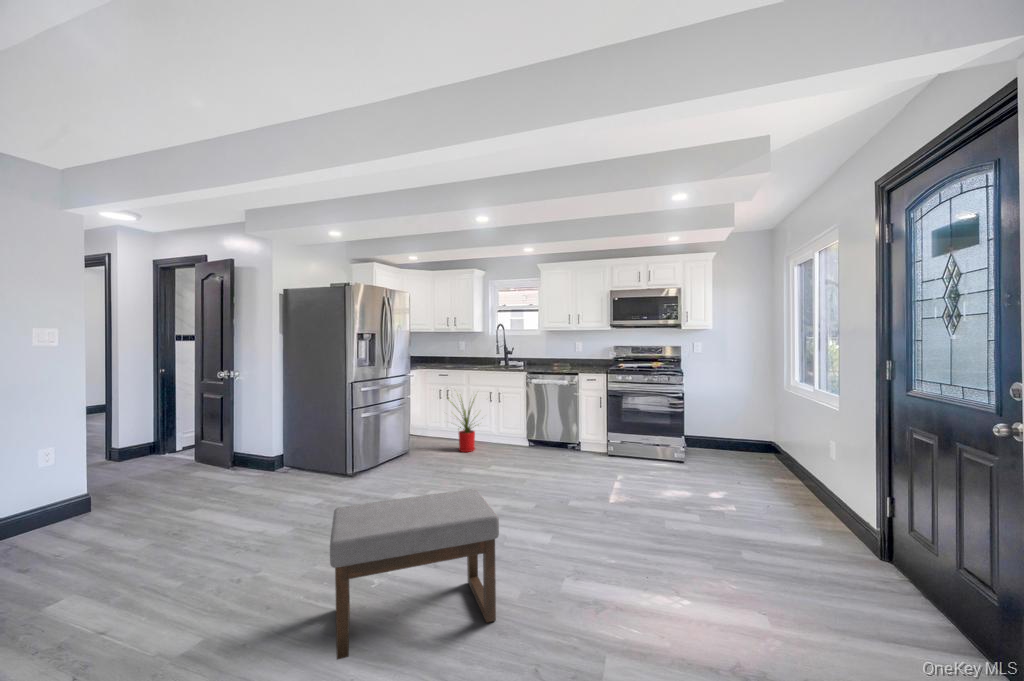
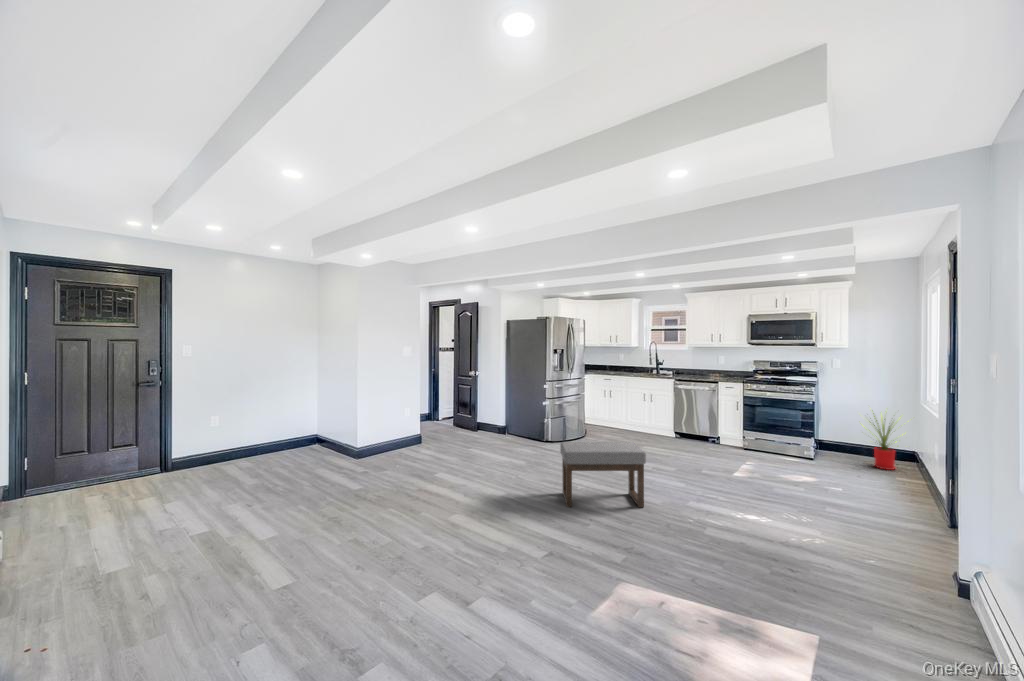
house plant: present [450,399,475,452] -> present [869,413,897,470]

